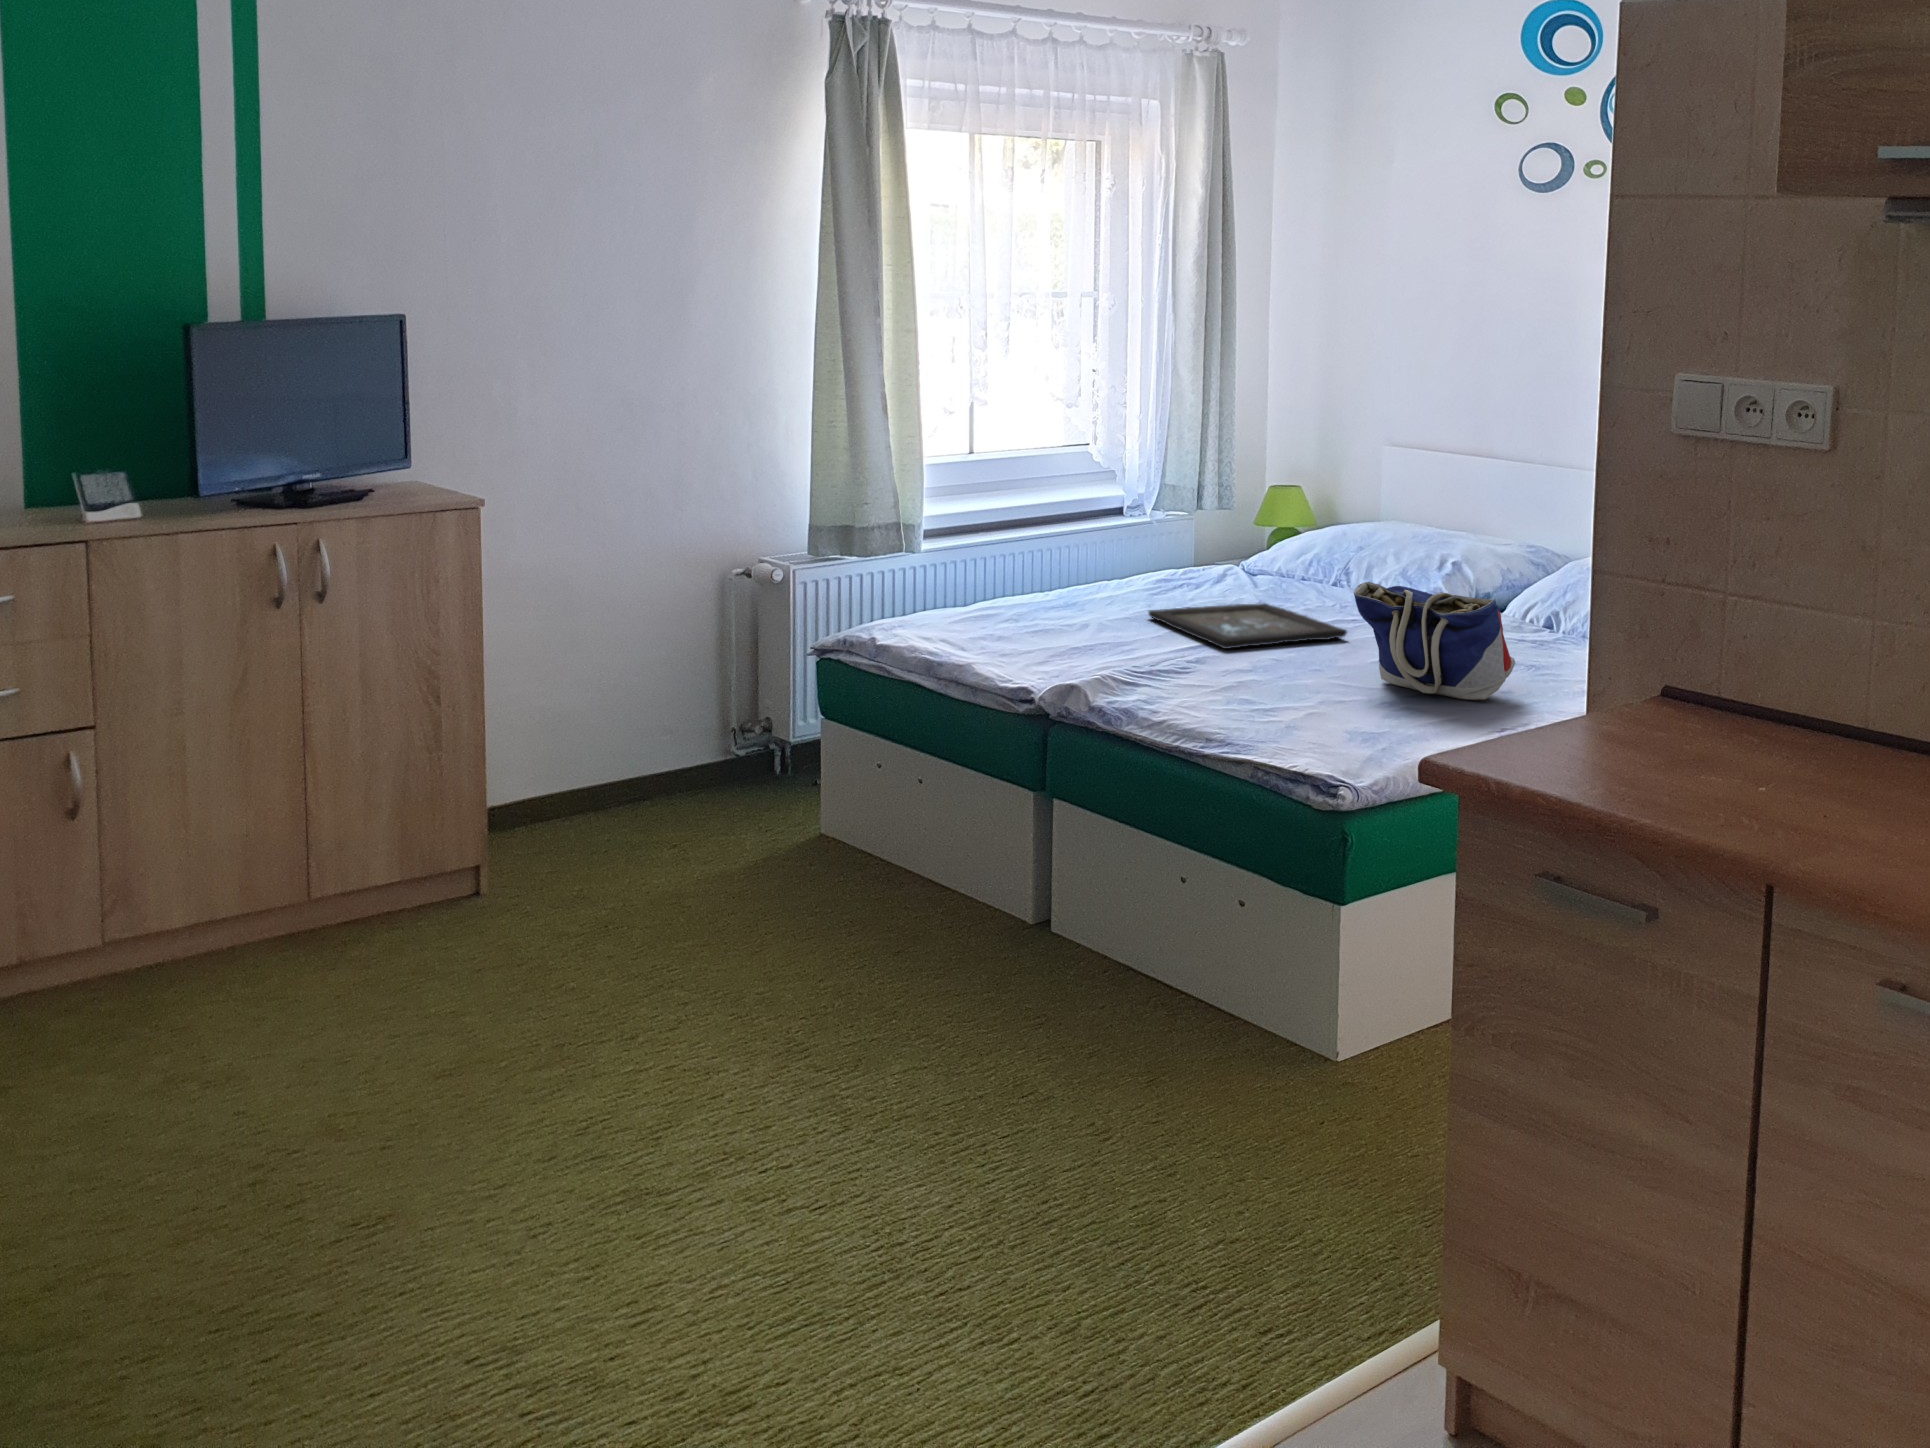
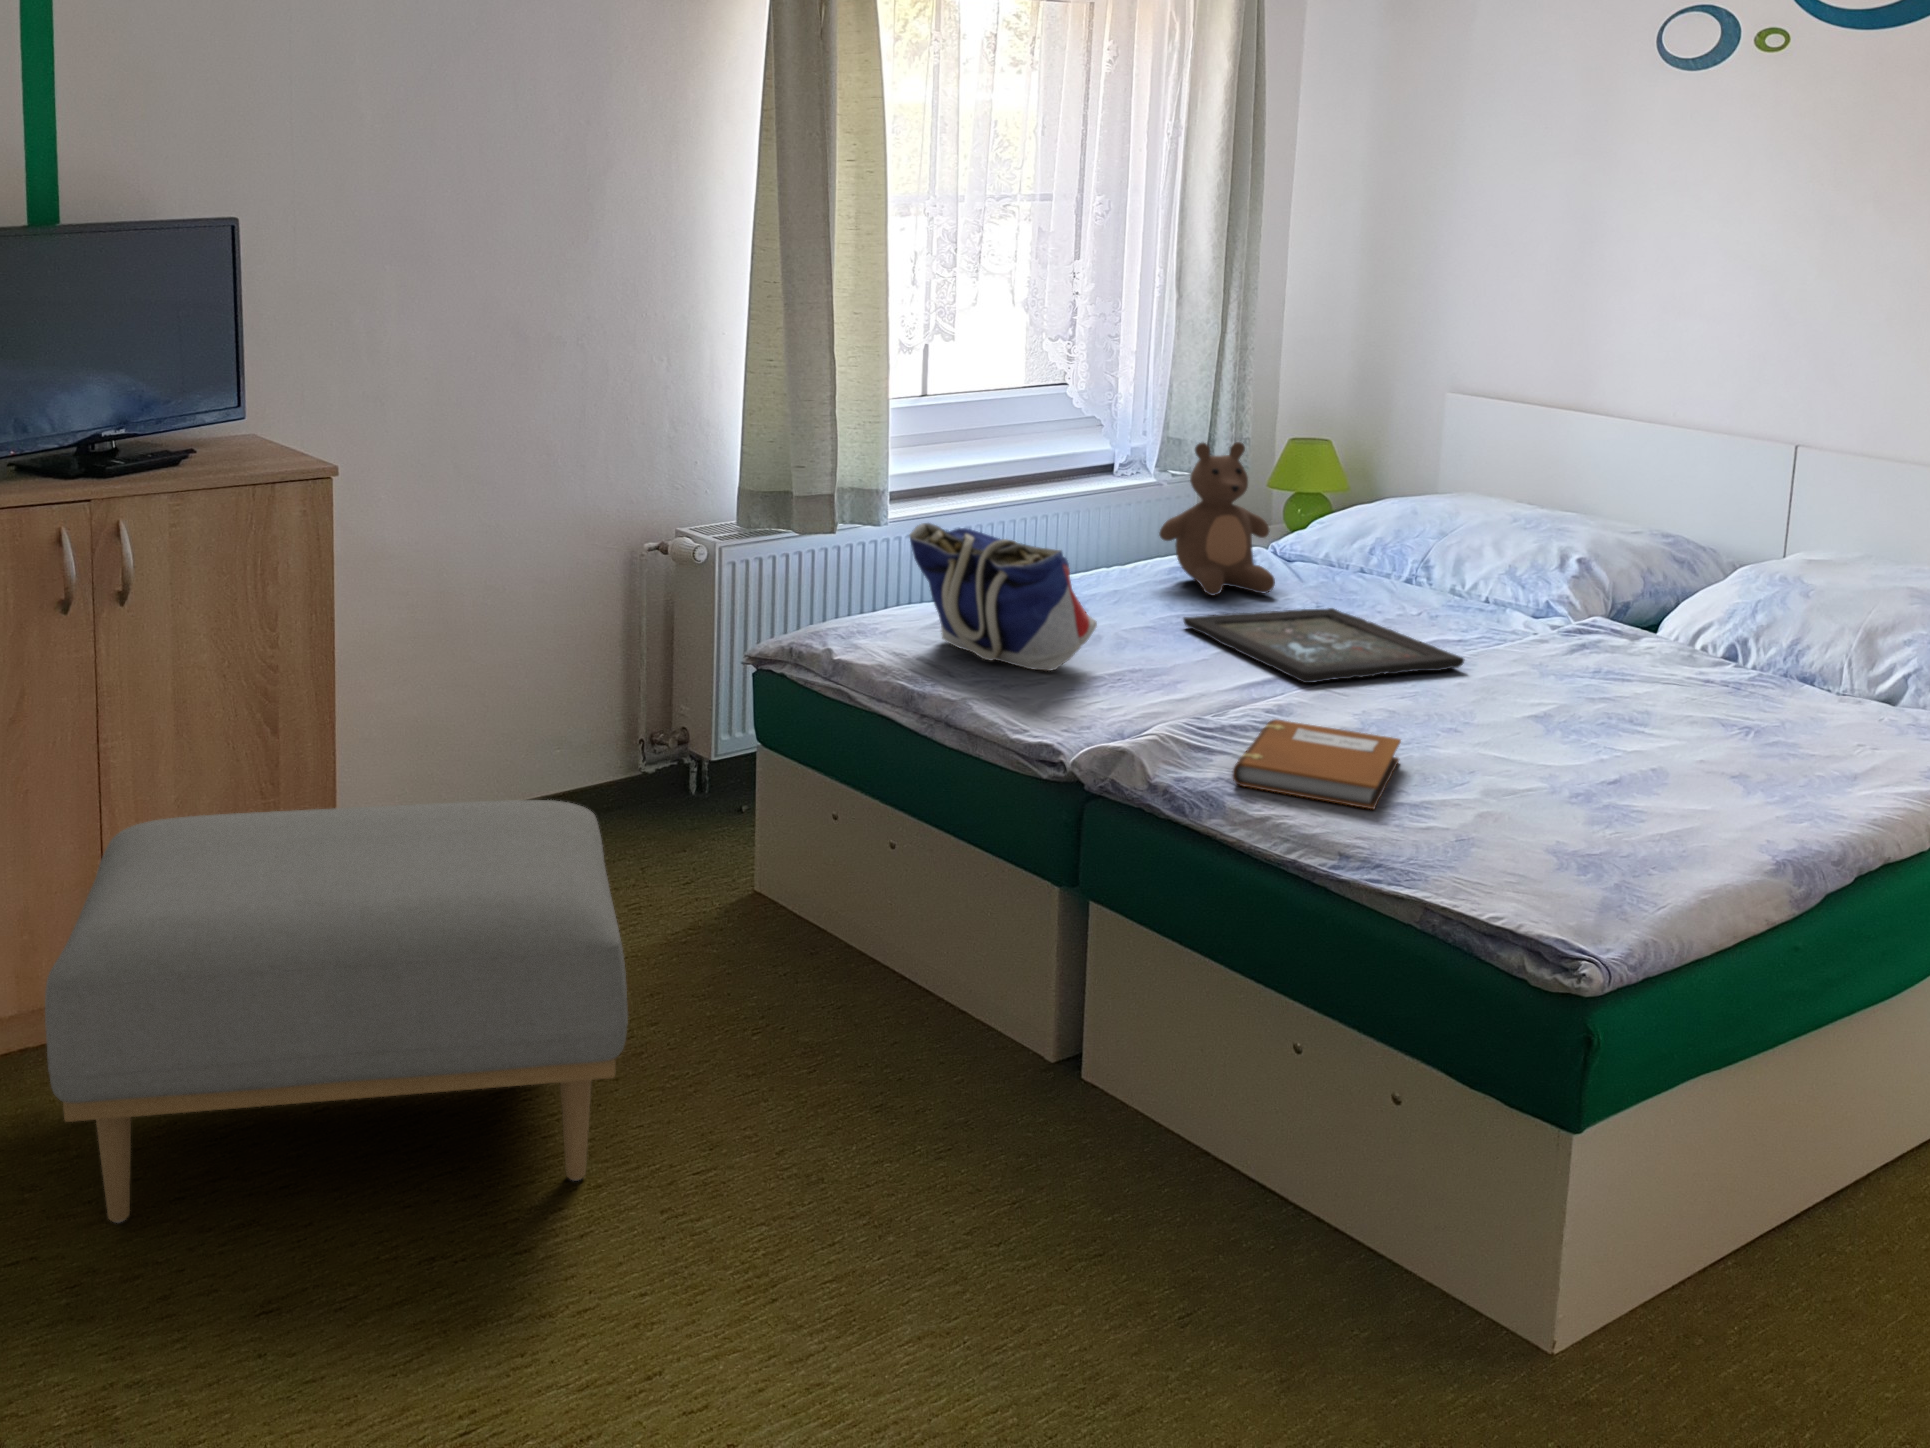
teddy bear: none [1139,480,1227,598] -> present [1159,442,1275,595]
tote bag: present [1354,582,1515,700] -> present [909,523,1097,671]
notebook: none [1146,666,1272,716] -> present [1232,719,1401,809]
ottoman: none [285,742,711,1038] -> present [45,800,628,1223]

